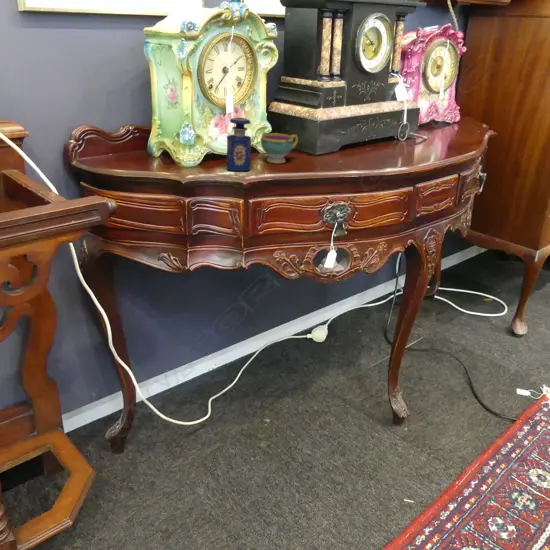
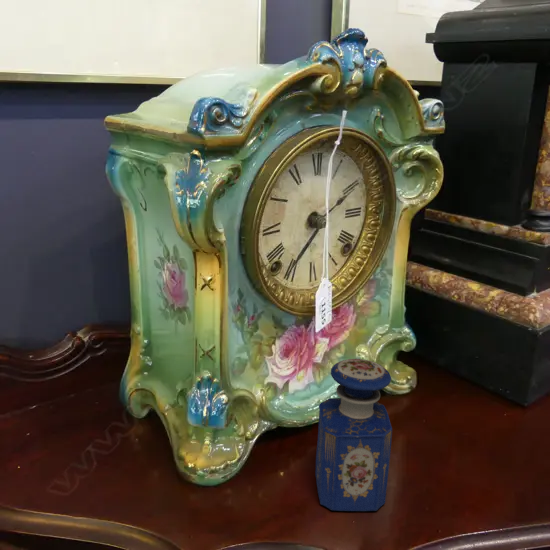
teacup: present [261,133,298,163] -> none [401,364,493,453]

